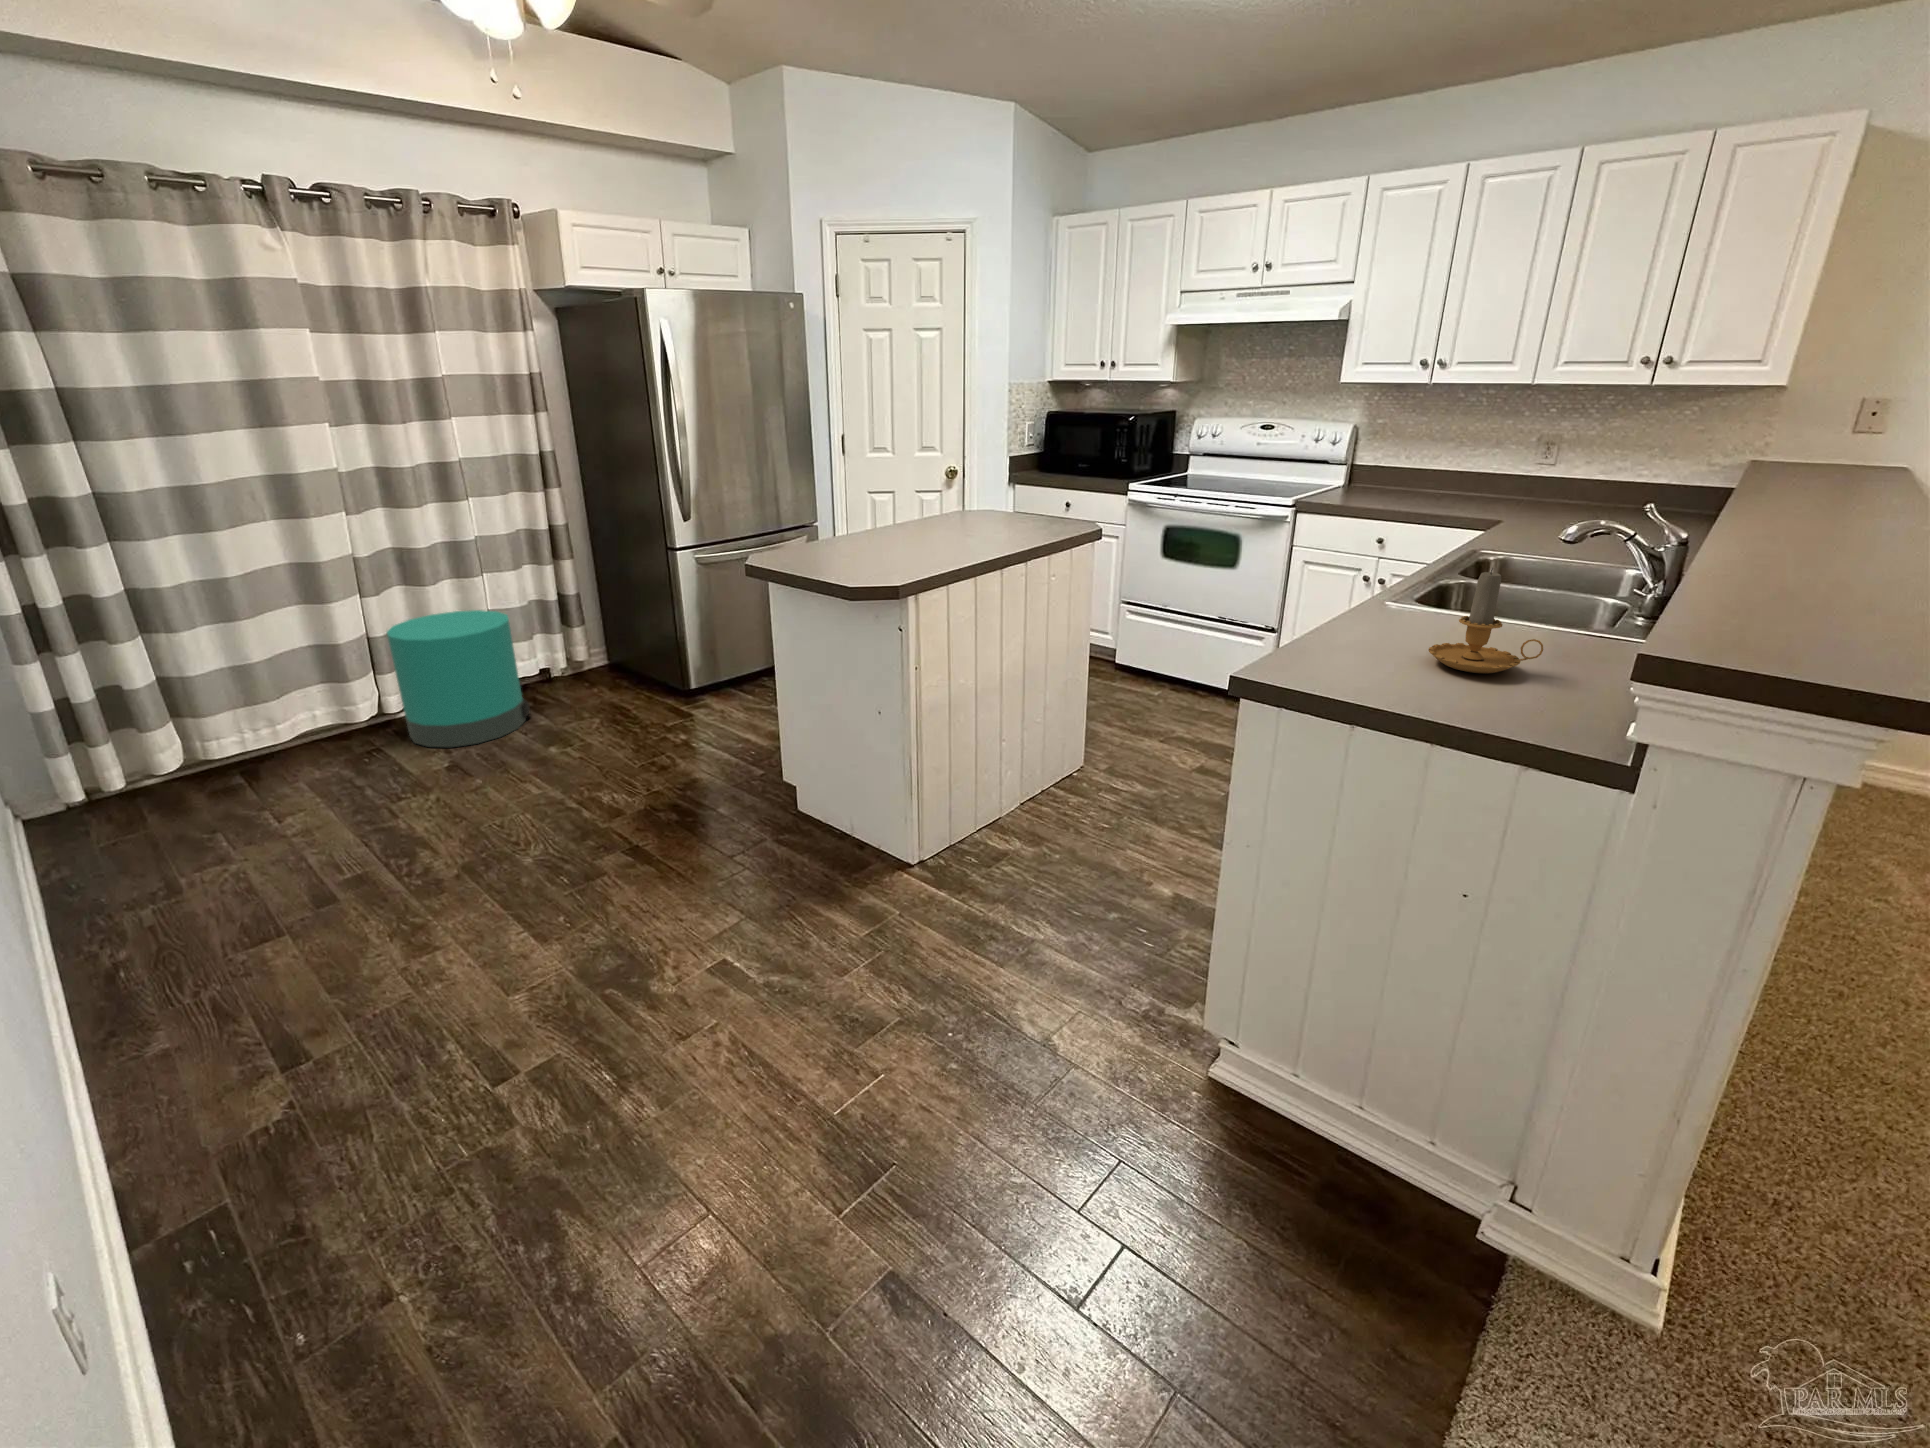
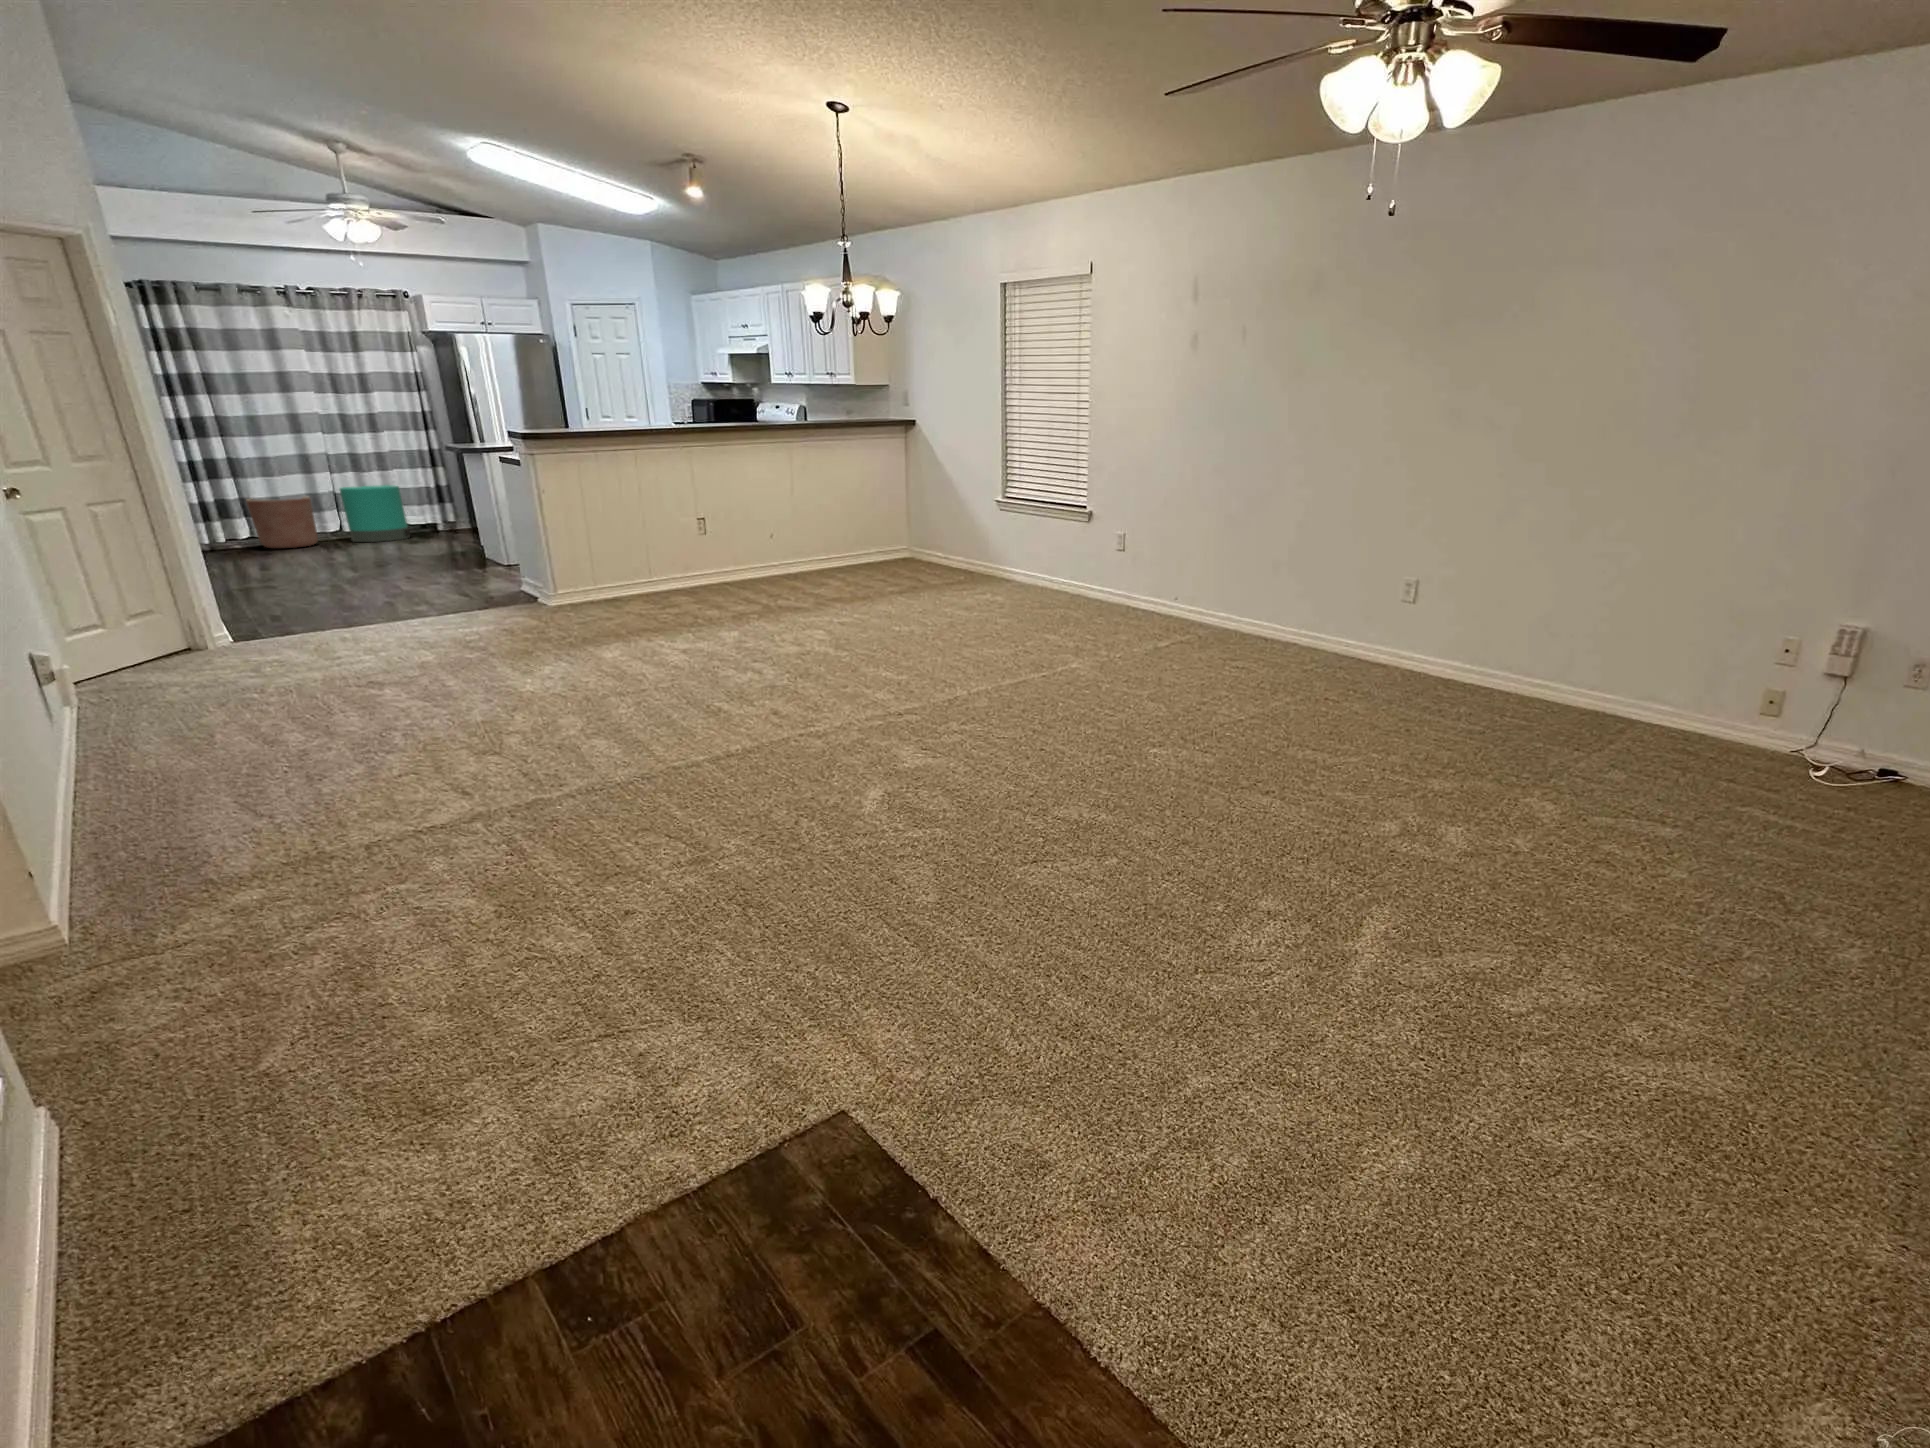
candle: present [1429,568,1543,673] -> none [537,411,560,440]
planter: none [178,659,345,798] -> present [246,496,318,548]

